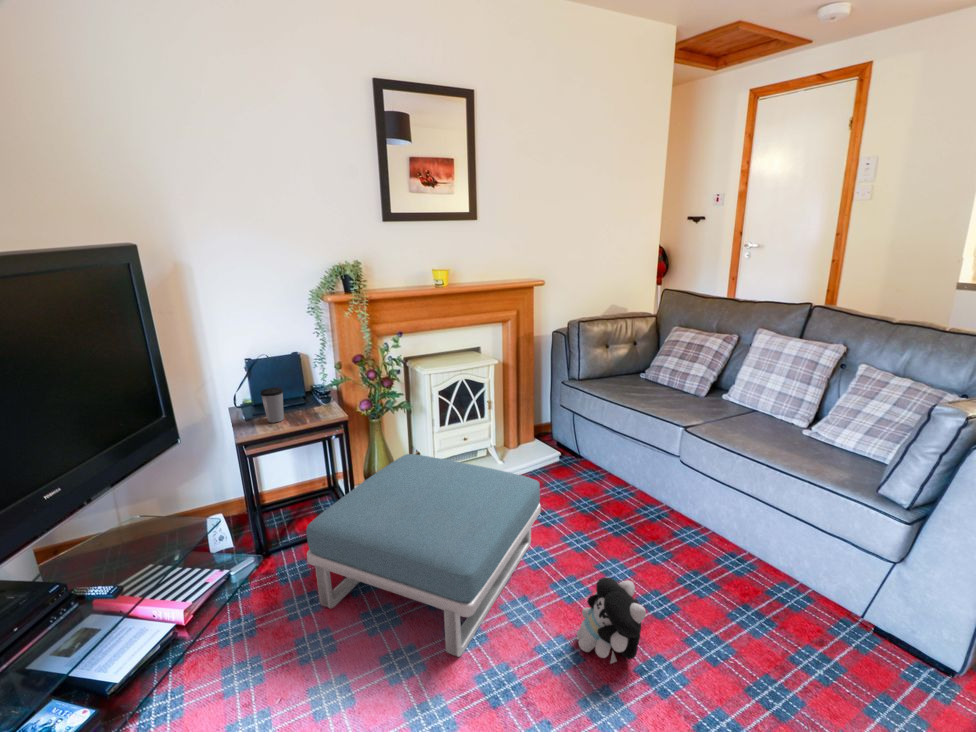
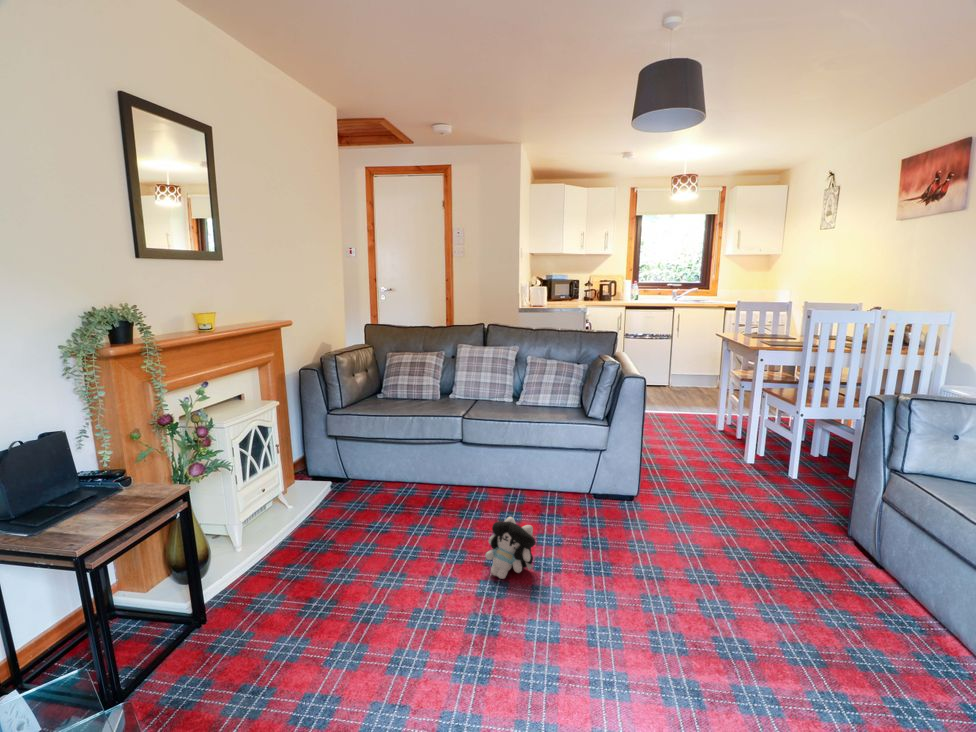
coffee cup: present [261,387,284,423] -> none [80,472,116,521]
footstool: present [306,454,541,657] -> none [244,485,451,685]

